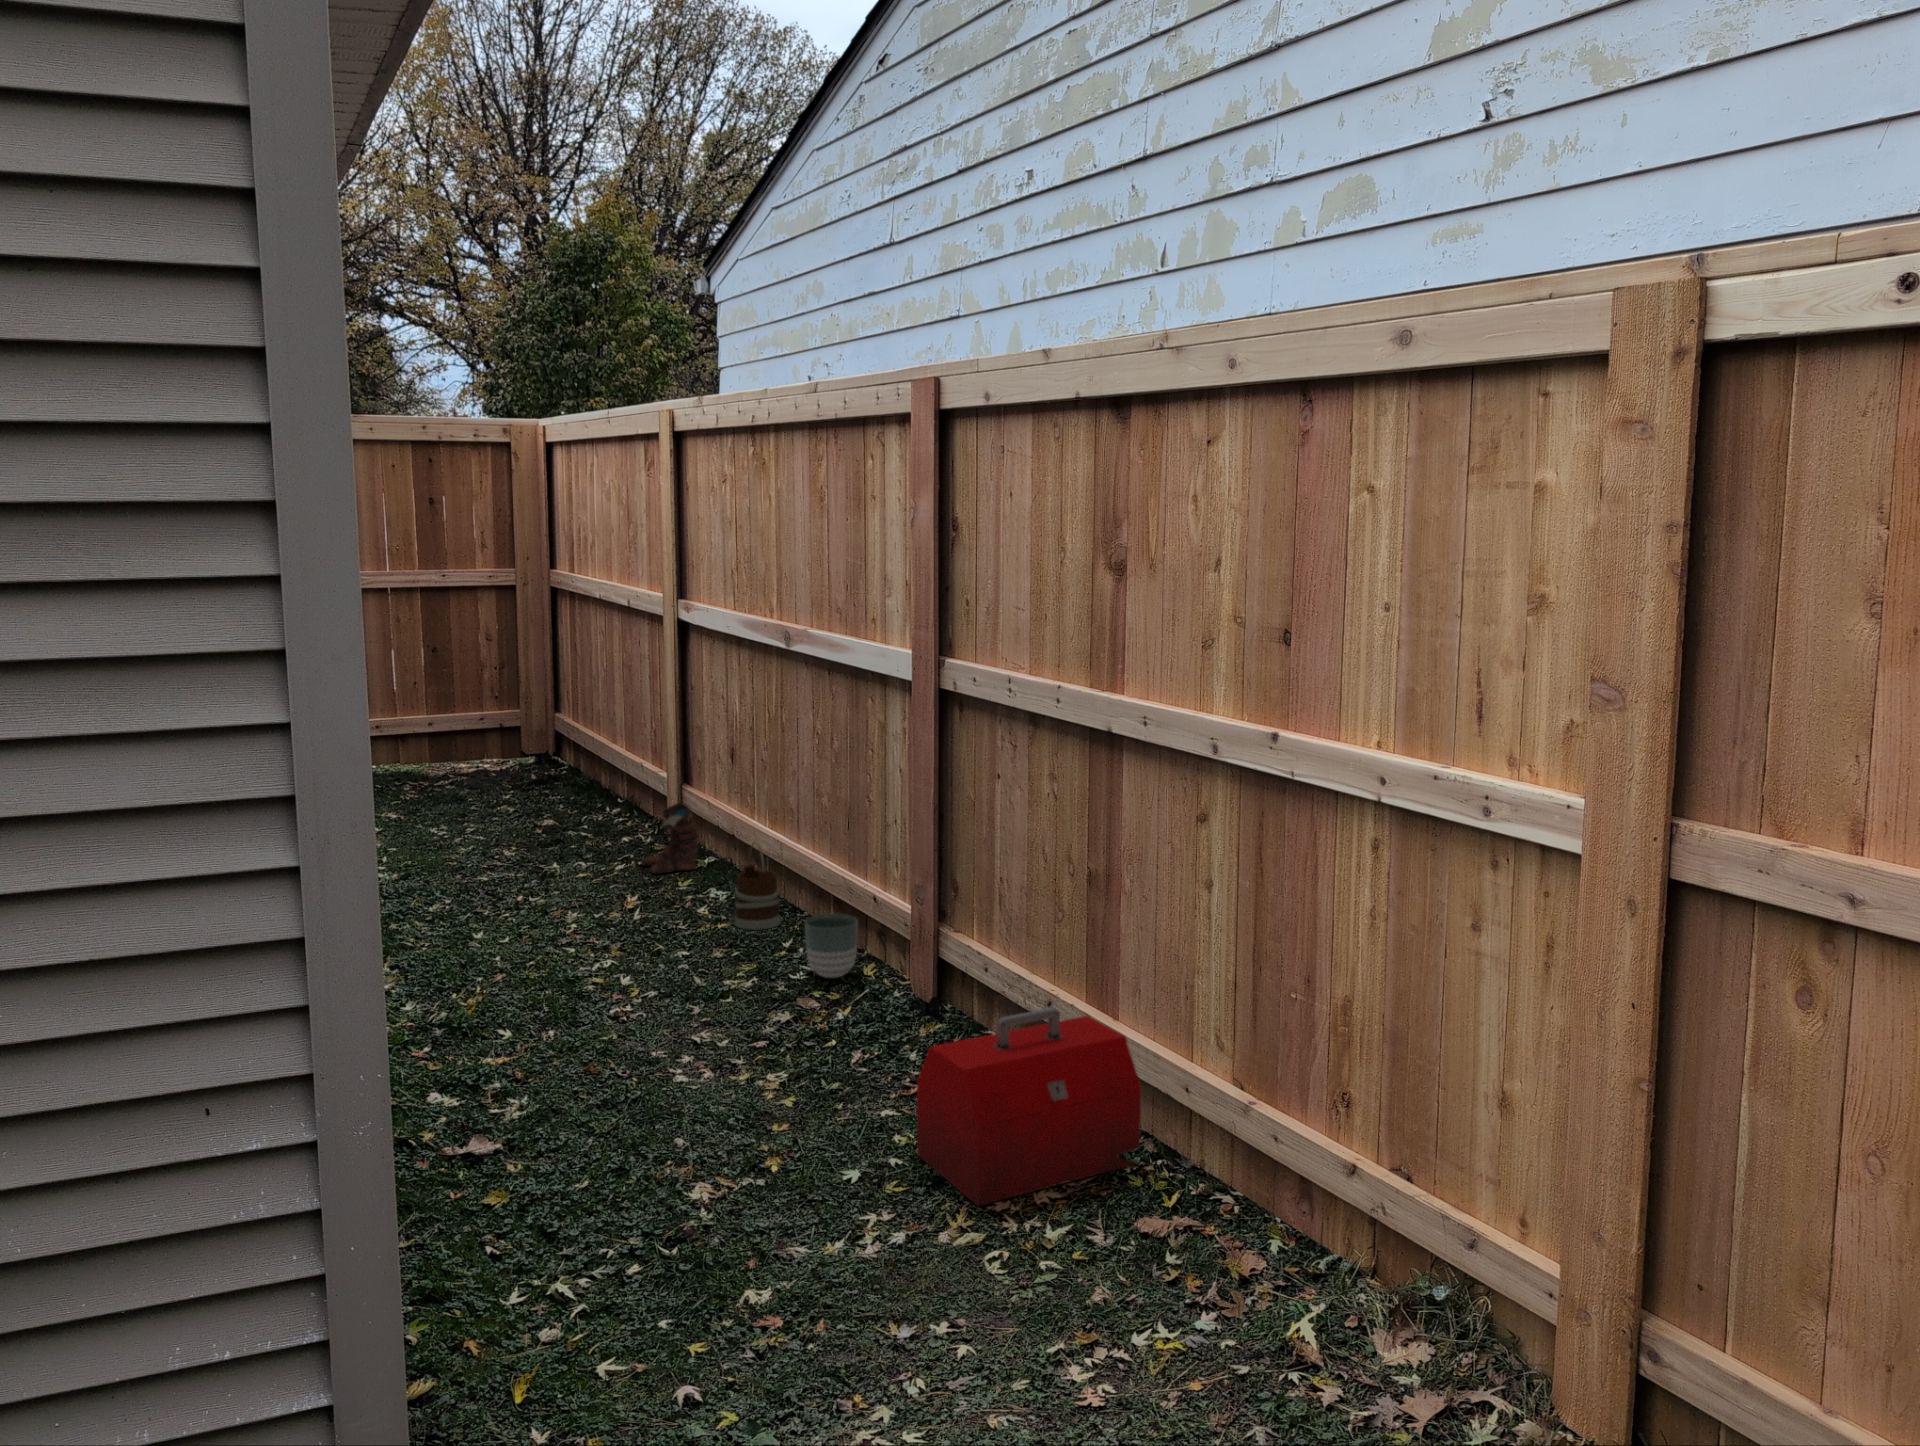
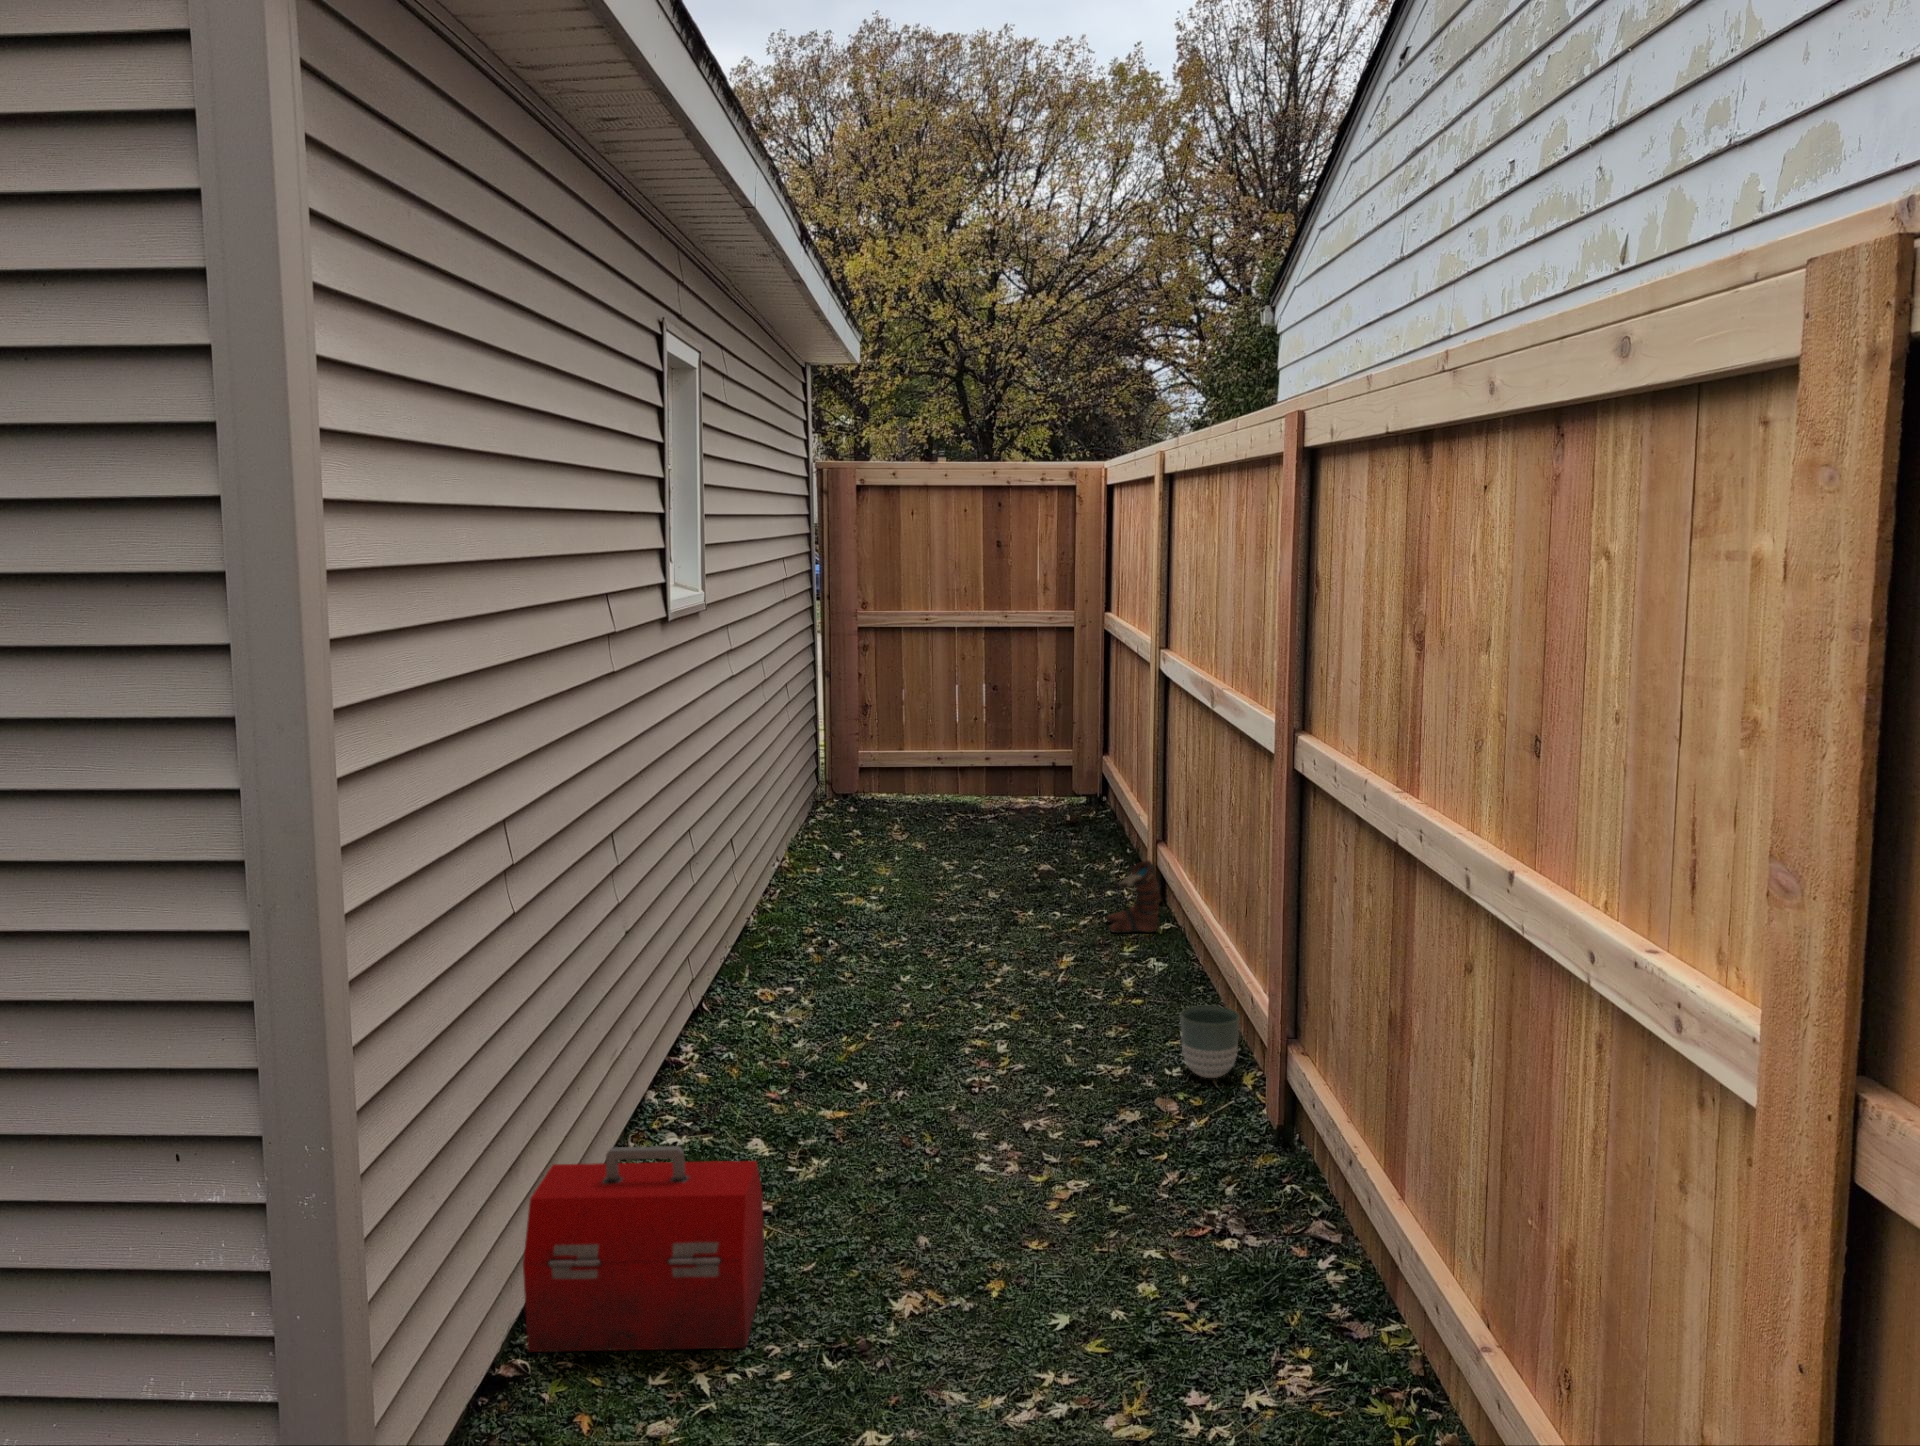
wooden bucket: present [735,842,781,930] -> none [1151,915,1201,1009]
toolbox: present [917,1008,1141,1206] -> present [523,1146,765,1352]

